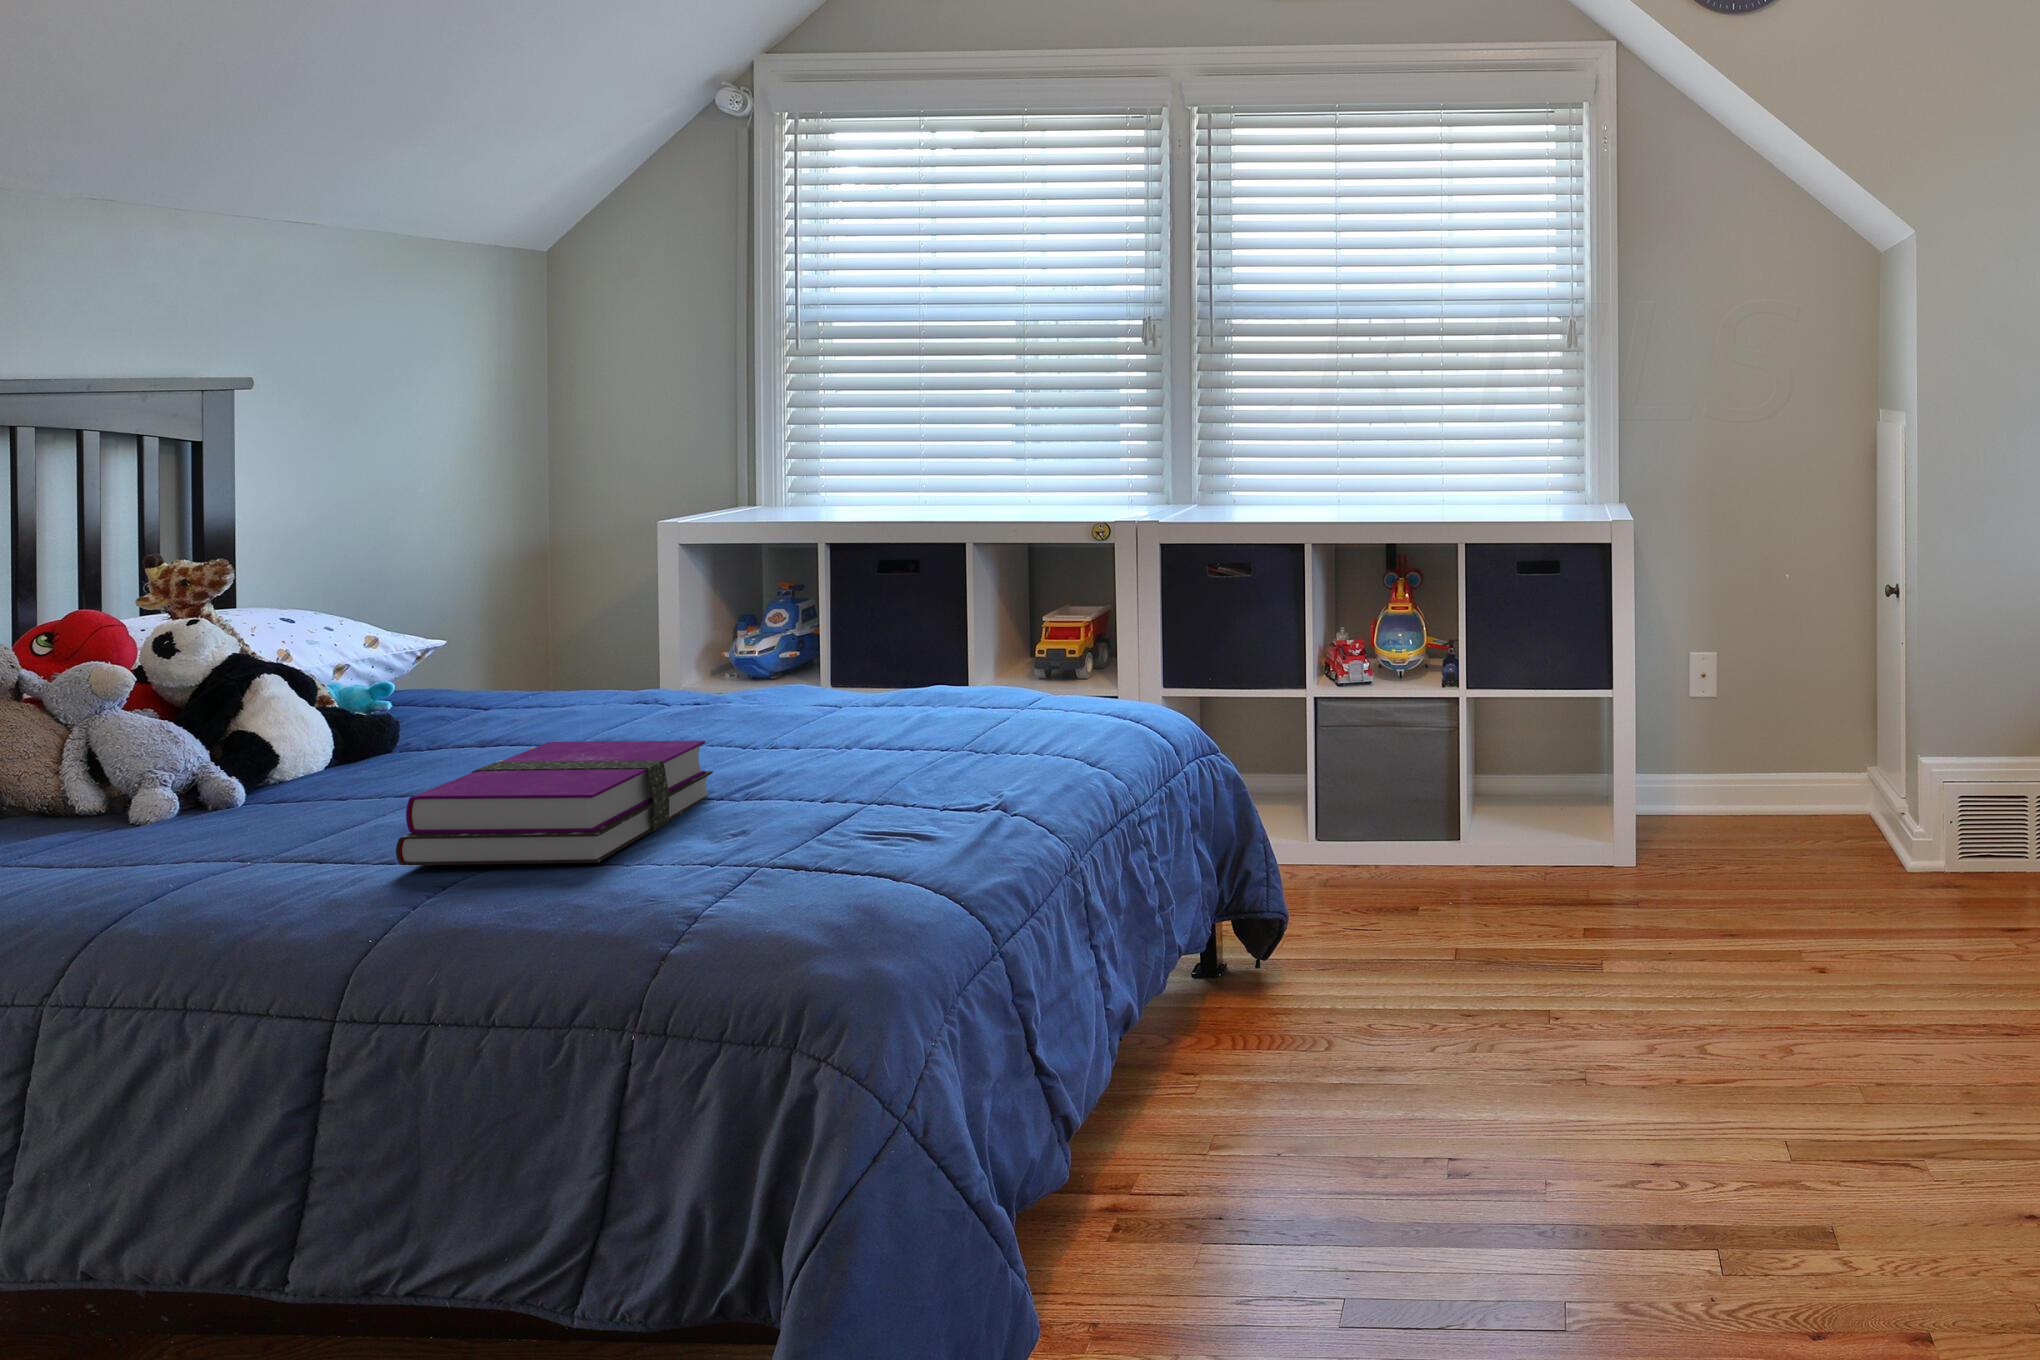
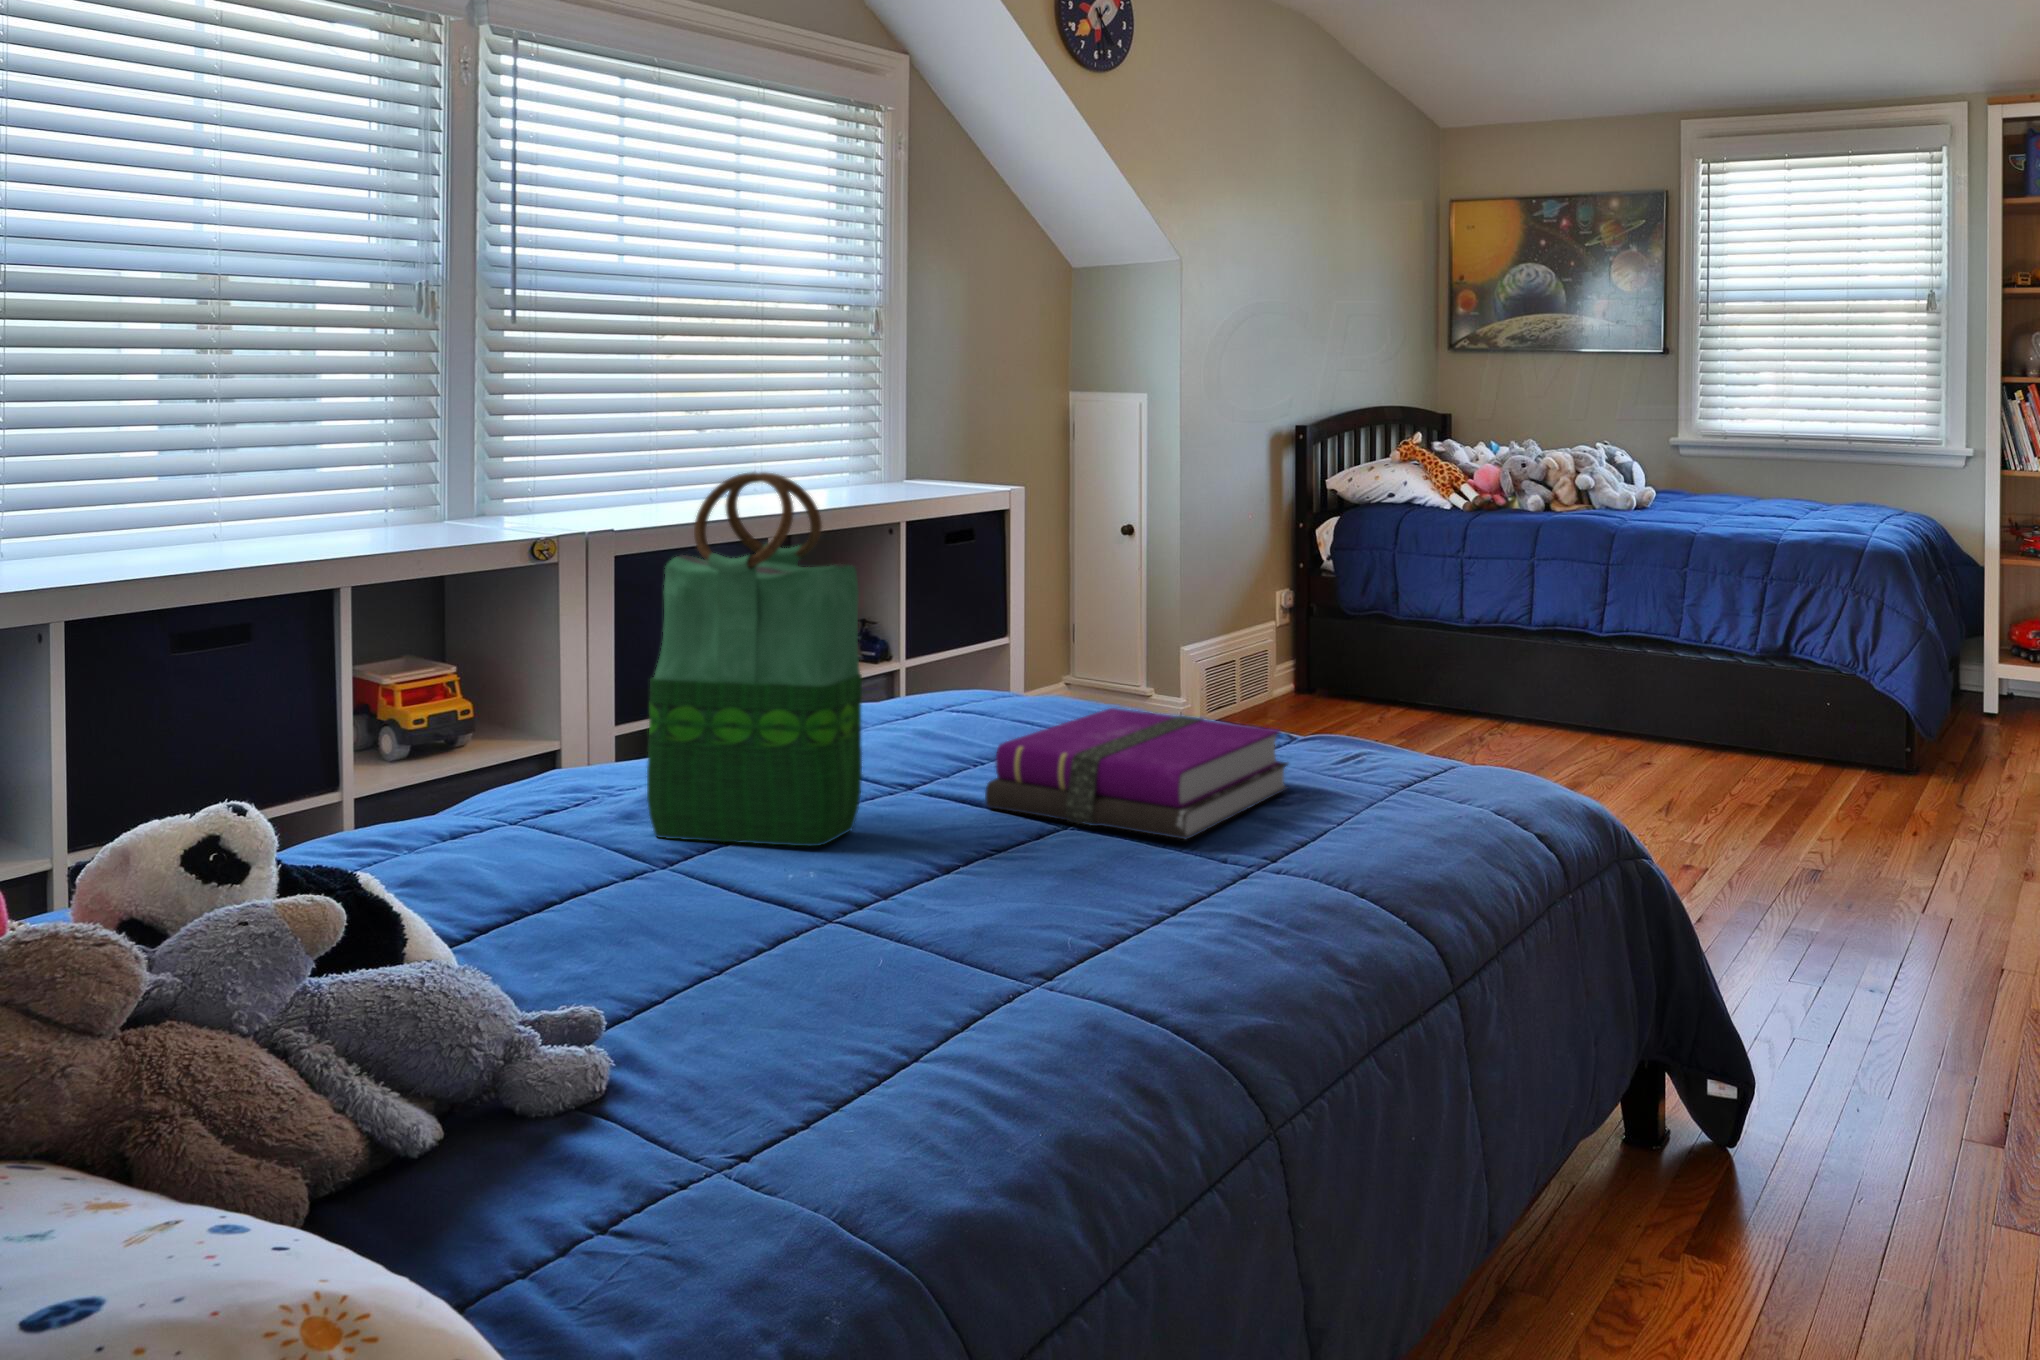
tote bag: none [424,481,525,785] -> present [647,472,862,846]

